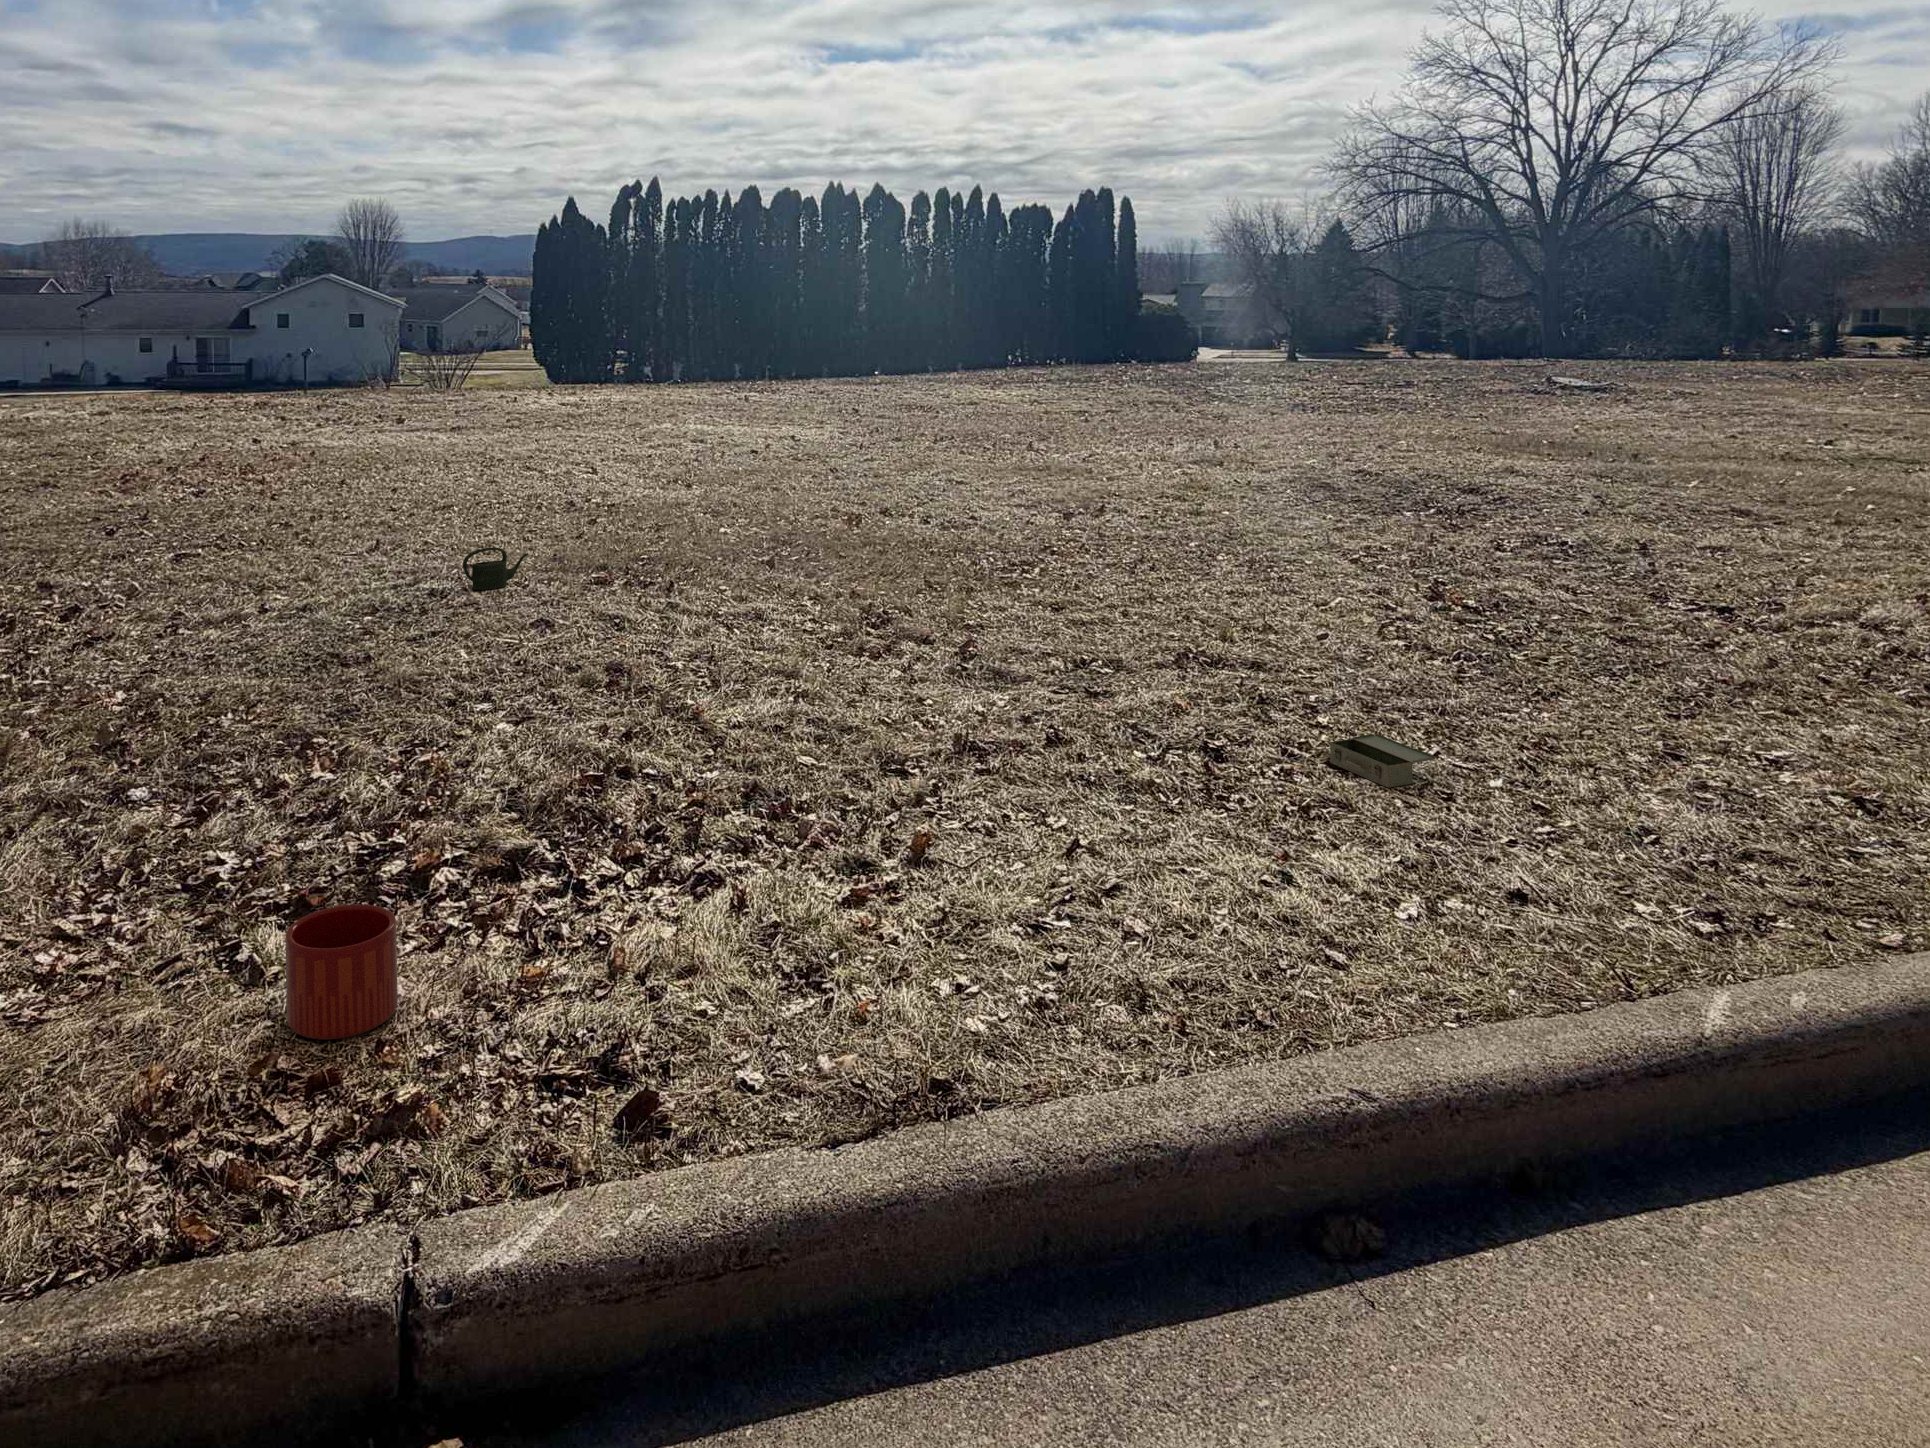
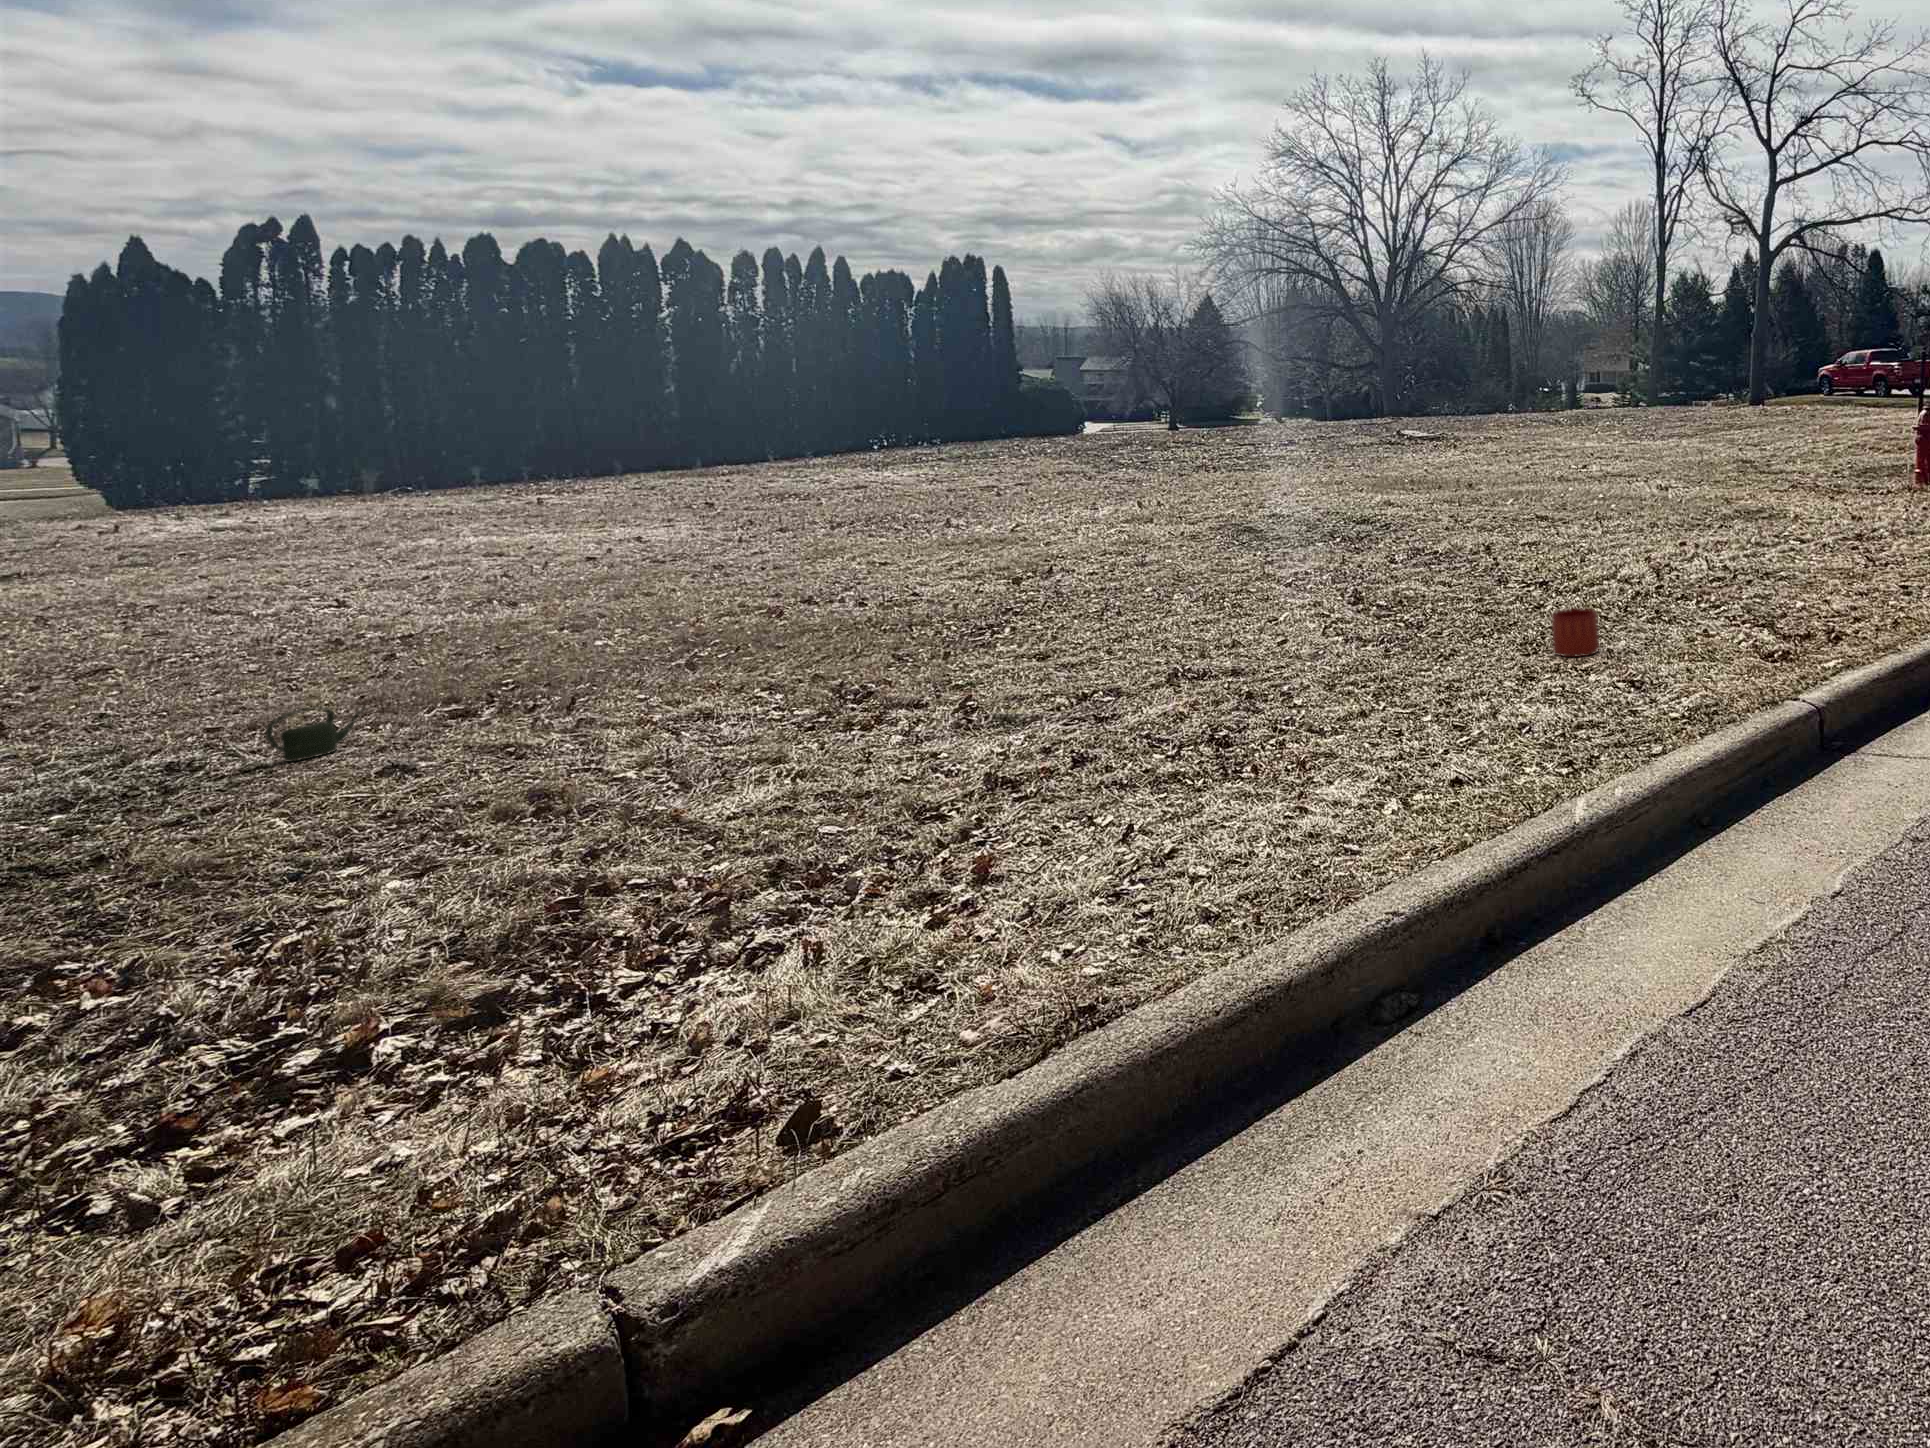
toolbox: present [1330,734,1435,788] -> none [1308,700,1387,736]
planter: present [286,904,398,1040] -> present [1551,608,1599,657]

